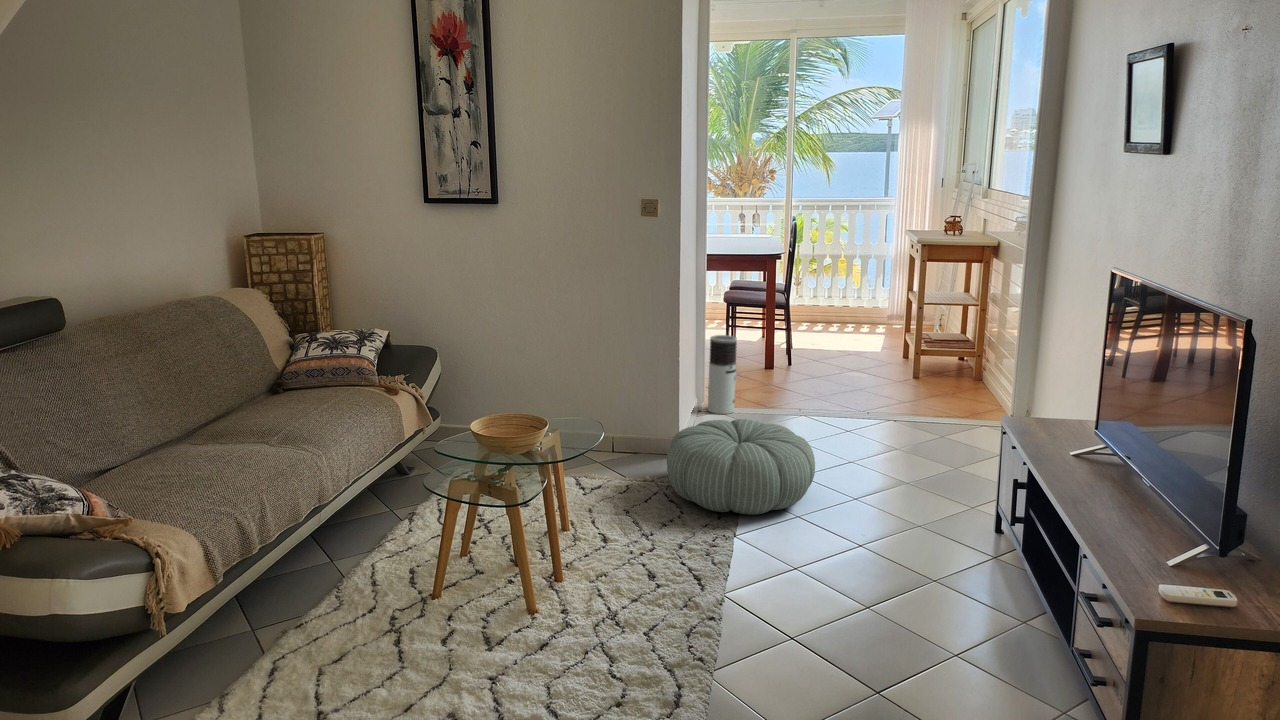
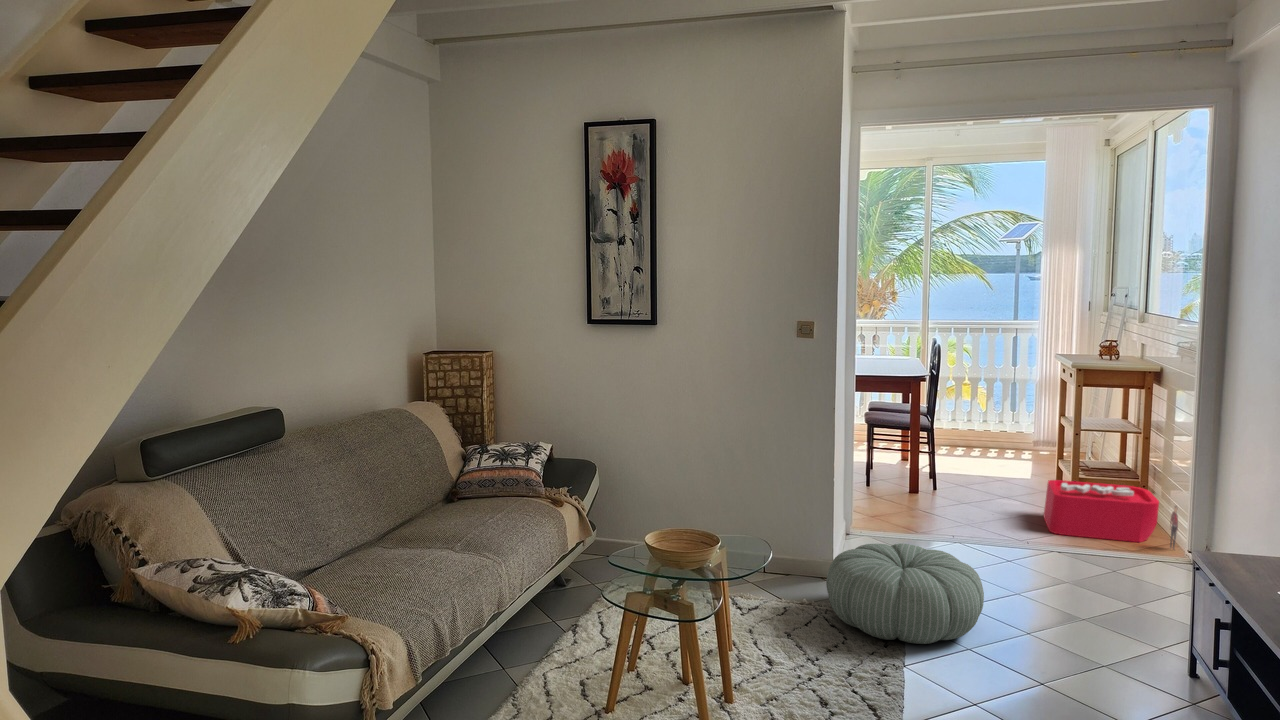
air purifier: present [708,335,737,414] -> none [857,457,888,538]
storage bin: none [886,353,1005,416] -> present [1044,480,1178,550]

